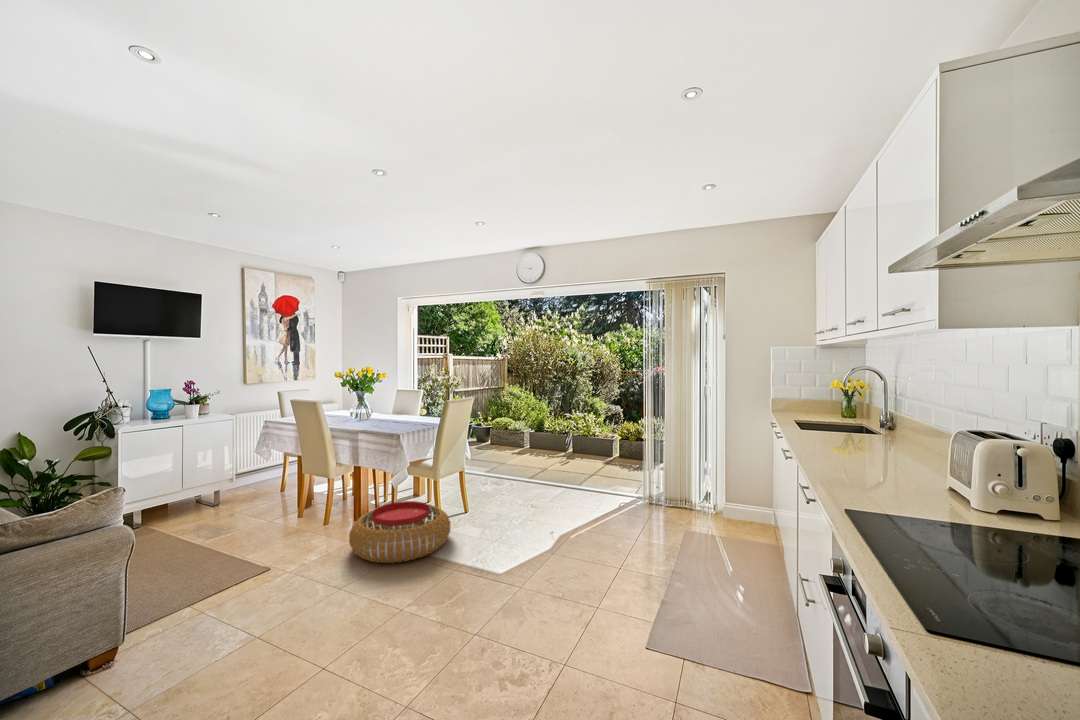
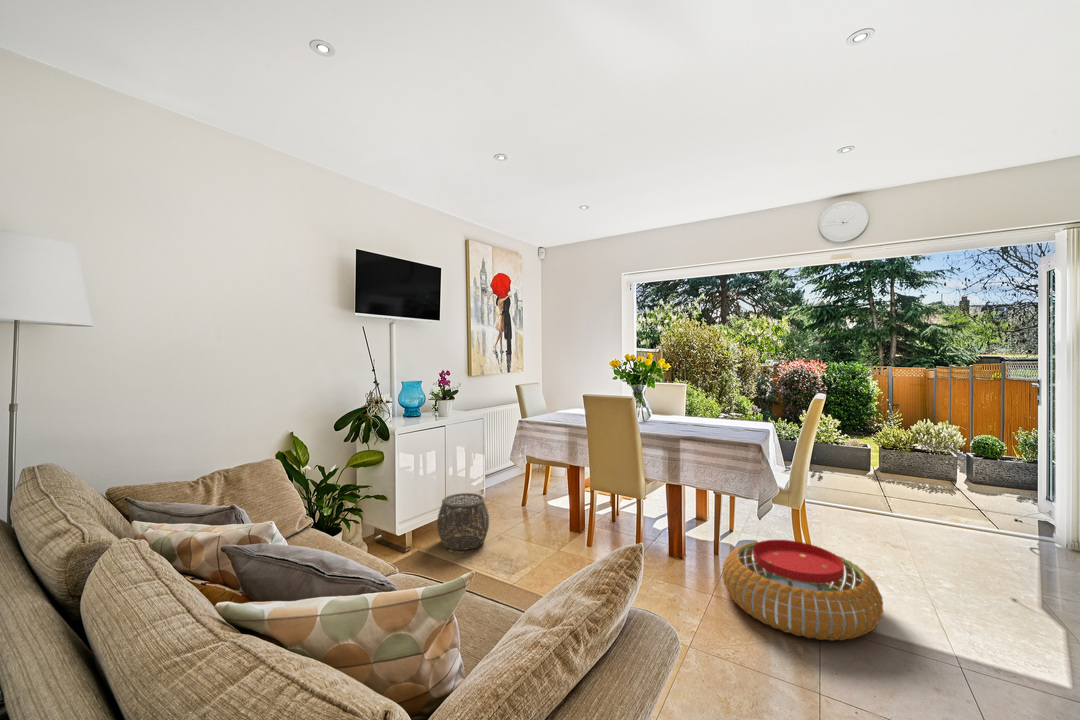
woven basket: none [165,480,219,526] -> present [437,493,489,550]

